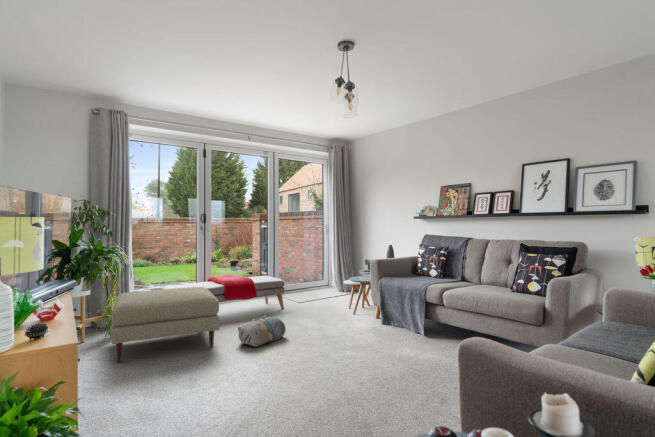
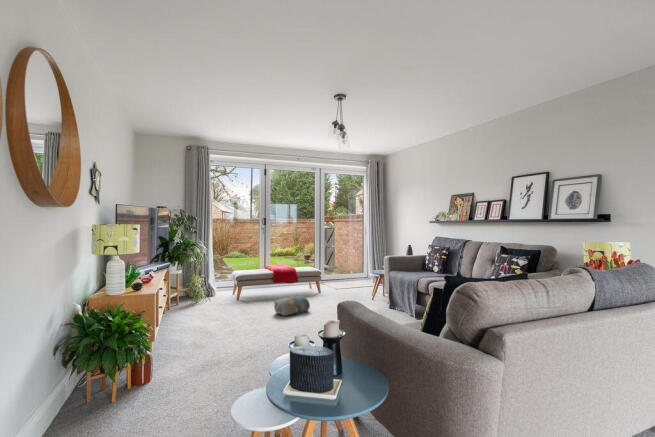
ottoman: present [111,287,220,362] -> none [190,272,261,318]

